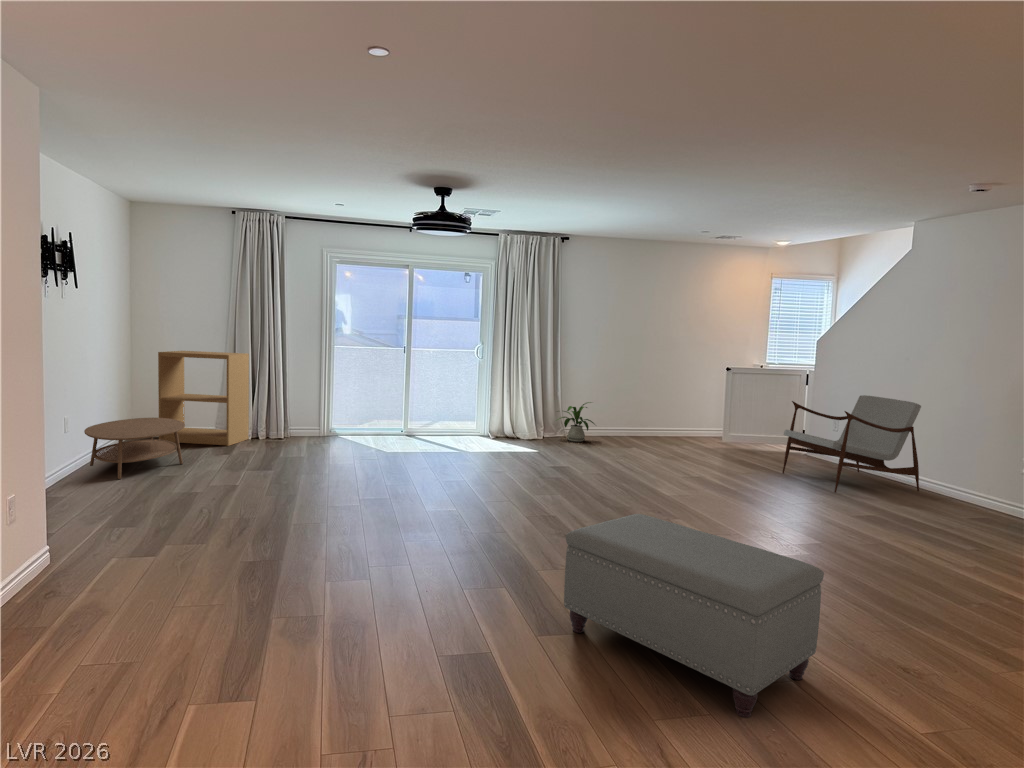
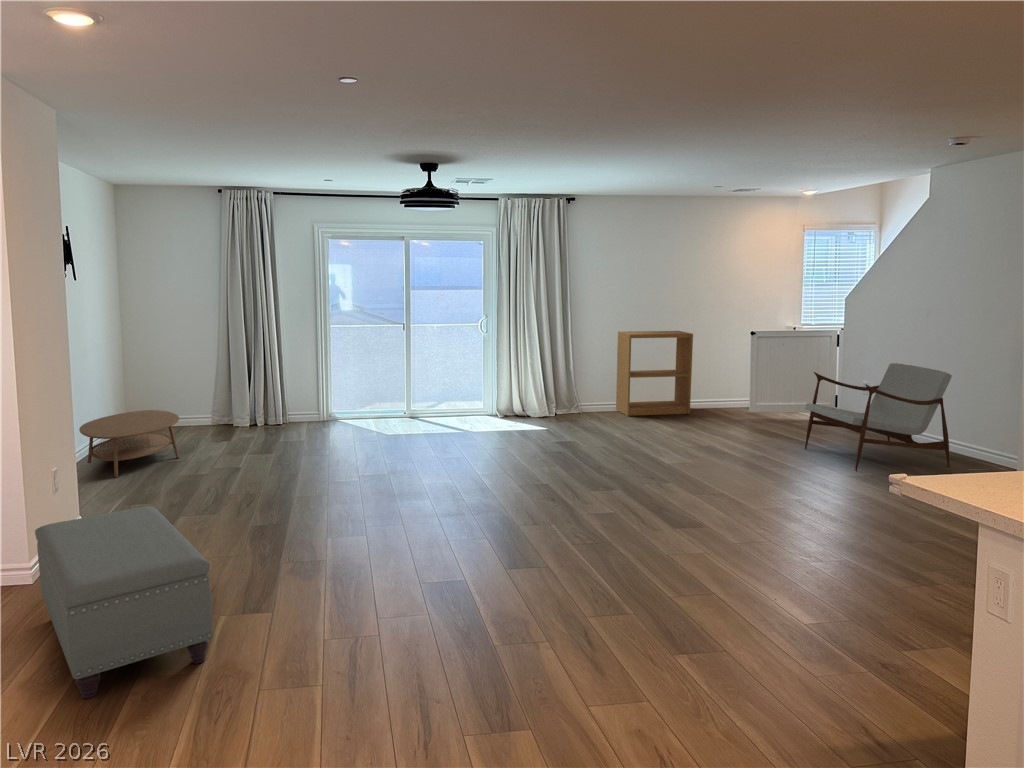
bookshelf: present [158,351,249,446] -> present [616,331,693,416]
house plant: present [559,402,594,442] -> none [565,376,612,418]
ottoman: present [564,514,824,717] -> present [35,506,213,699]

